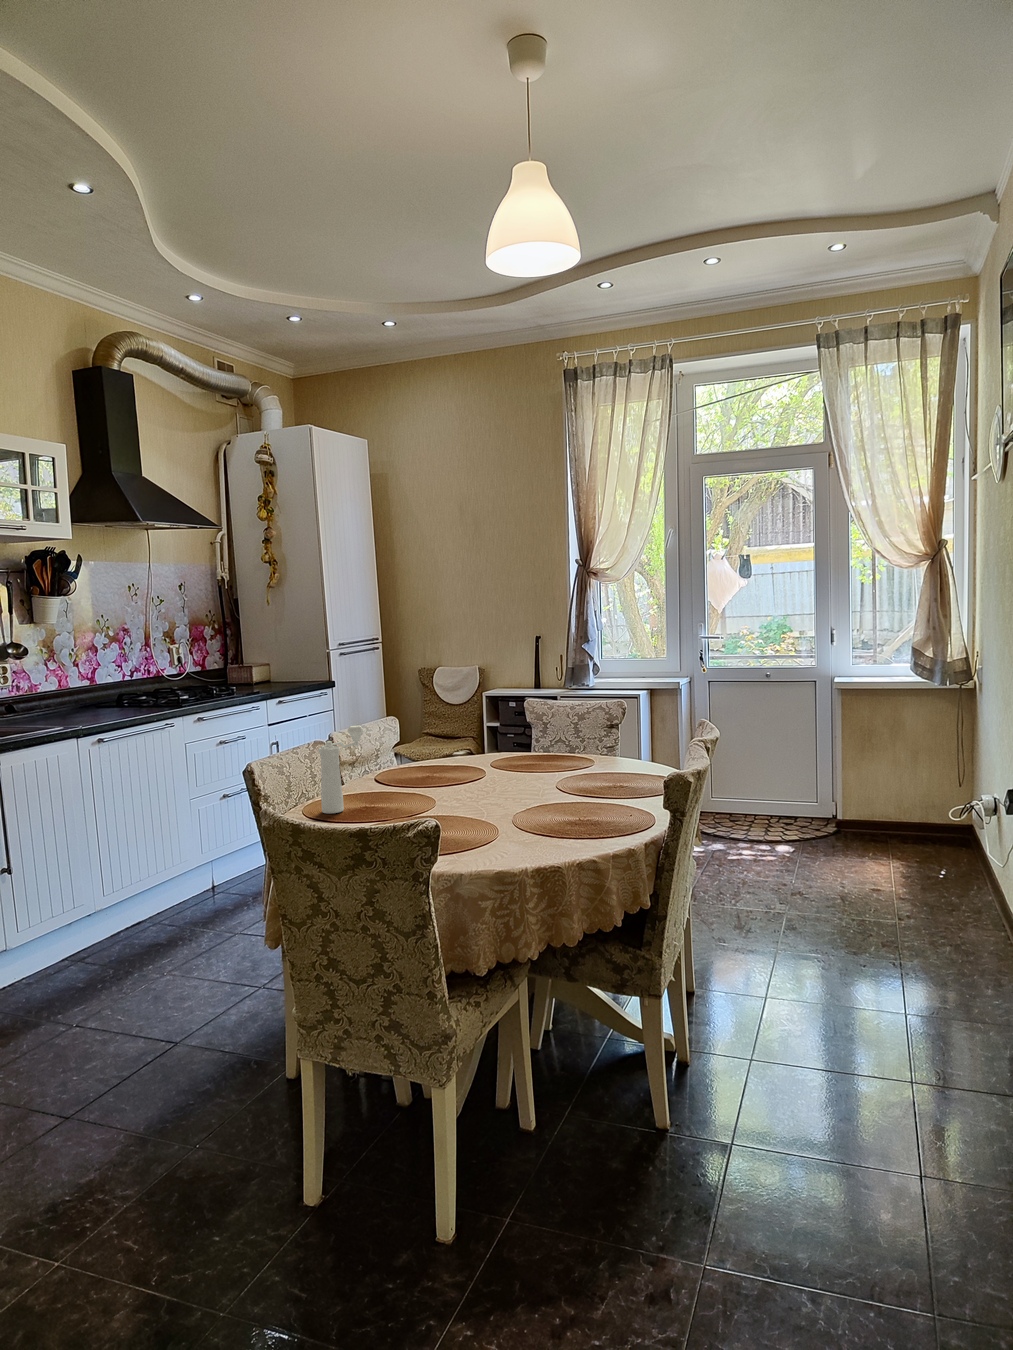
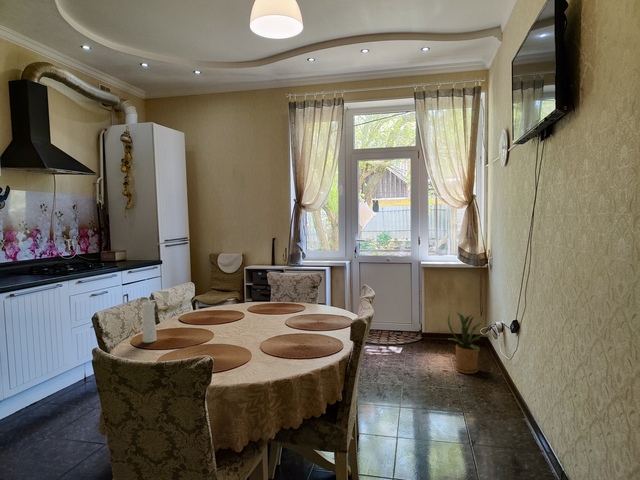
house plant: none [882,770,988,896] -> present [448,312,493,374]

